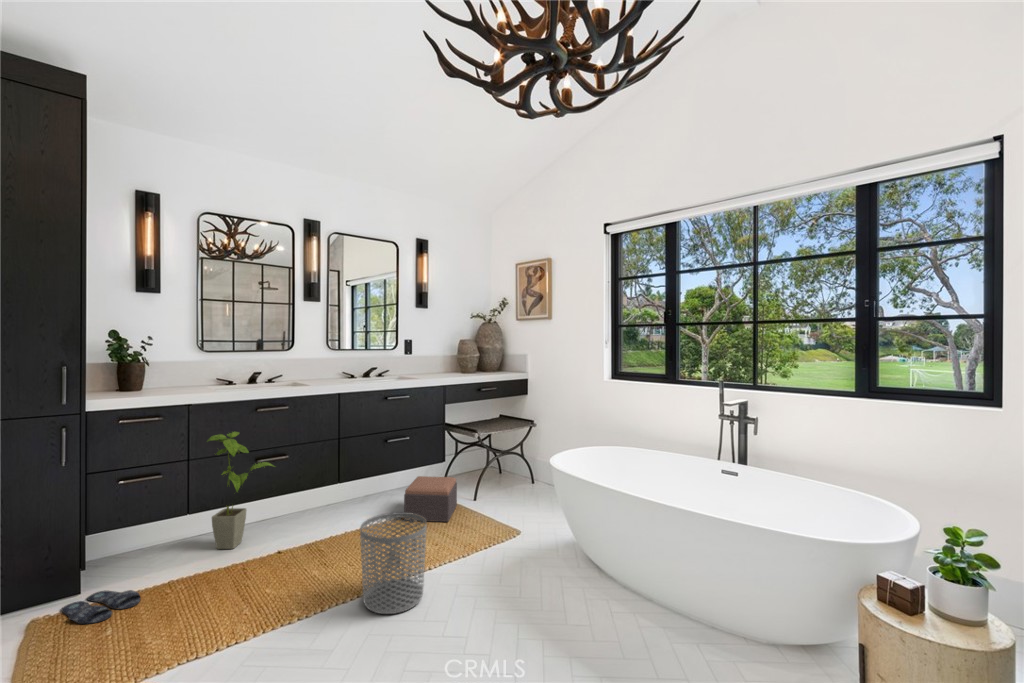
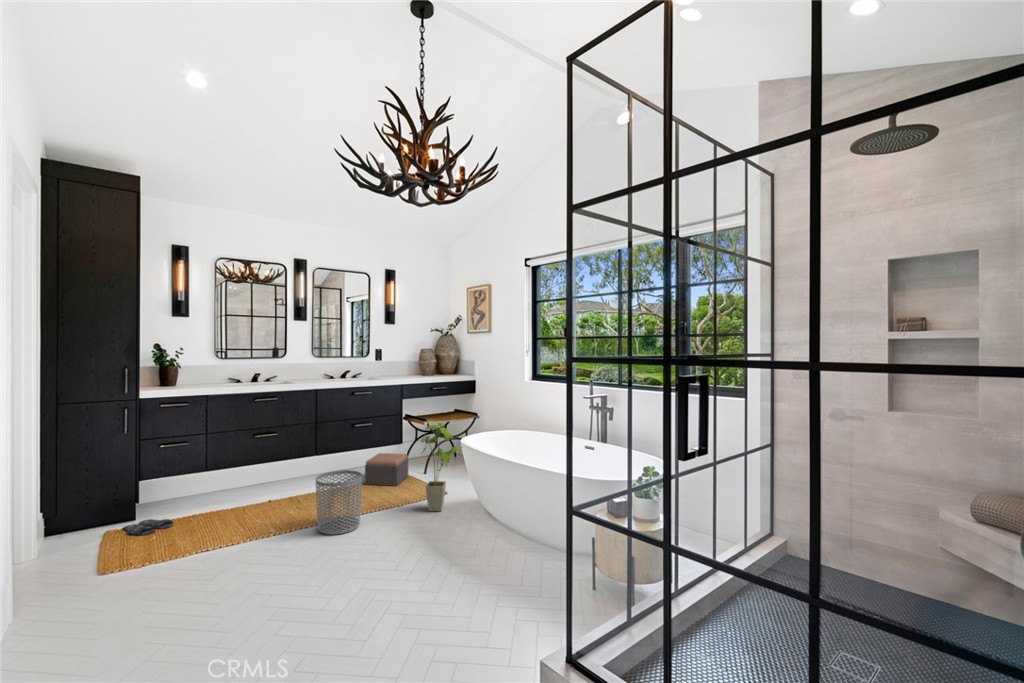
house plant: present [207,432,273,549] -> present [421,422,462,511]

